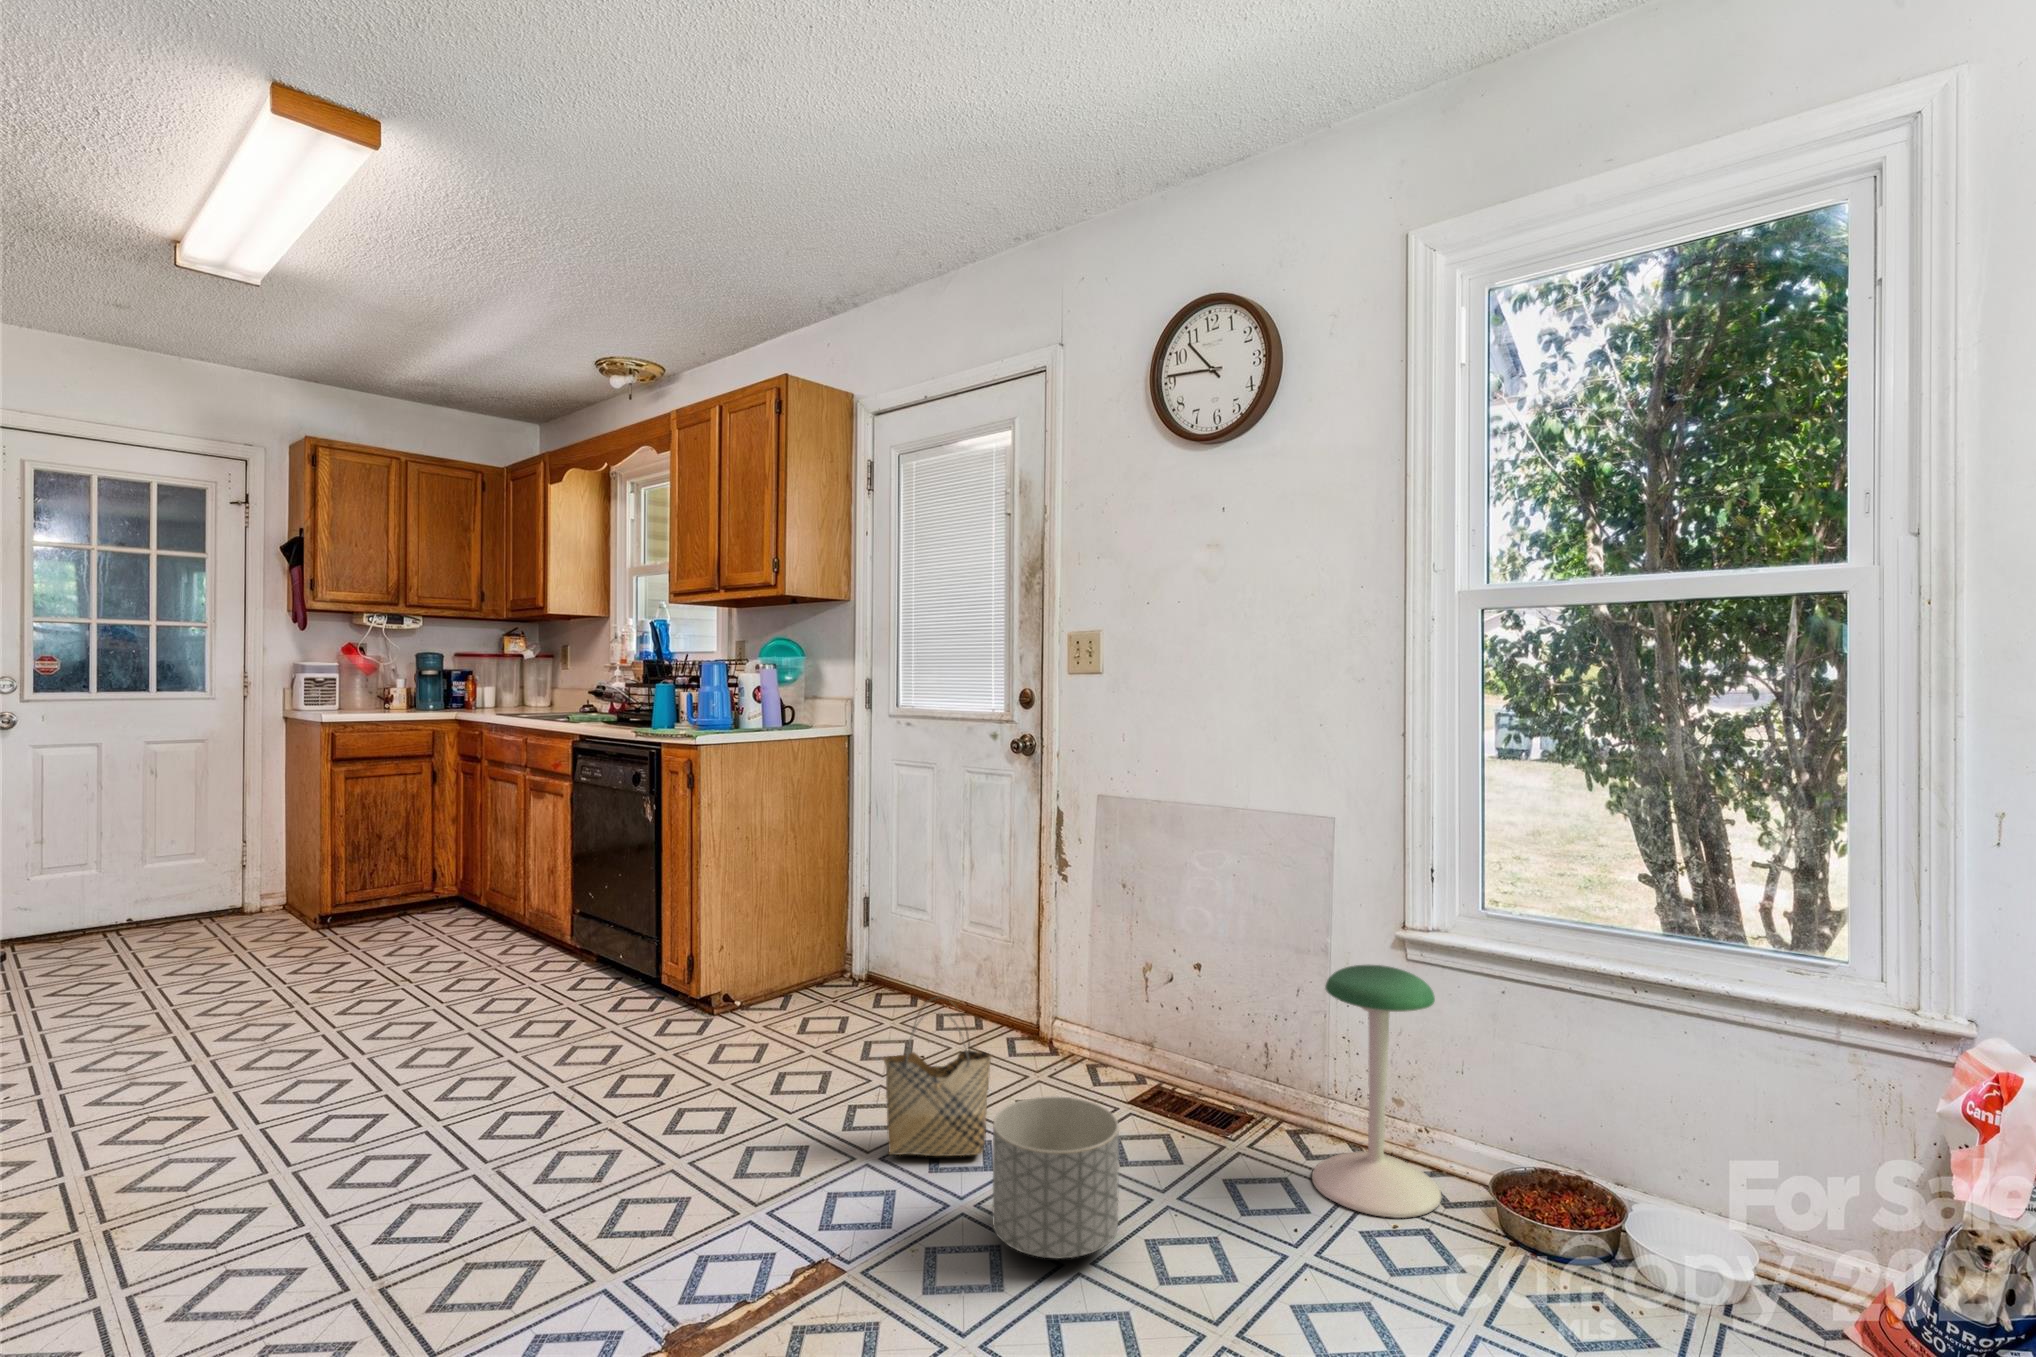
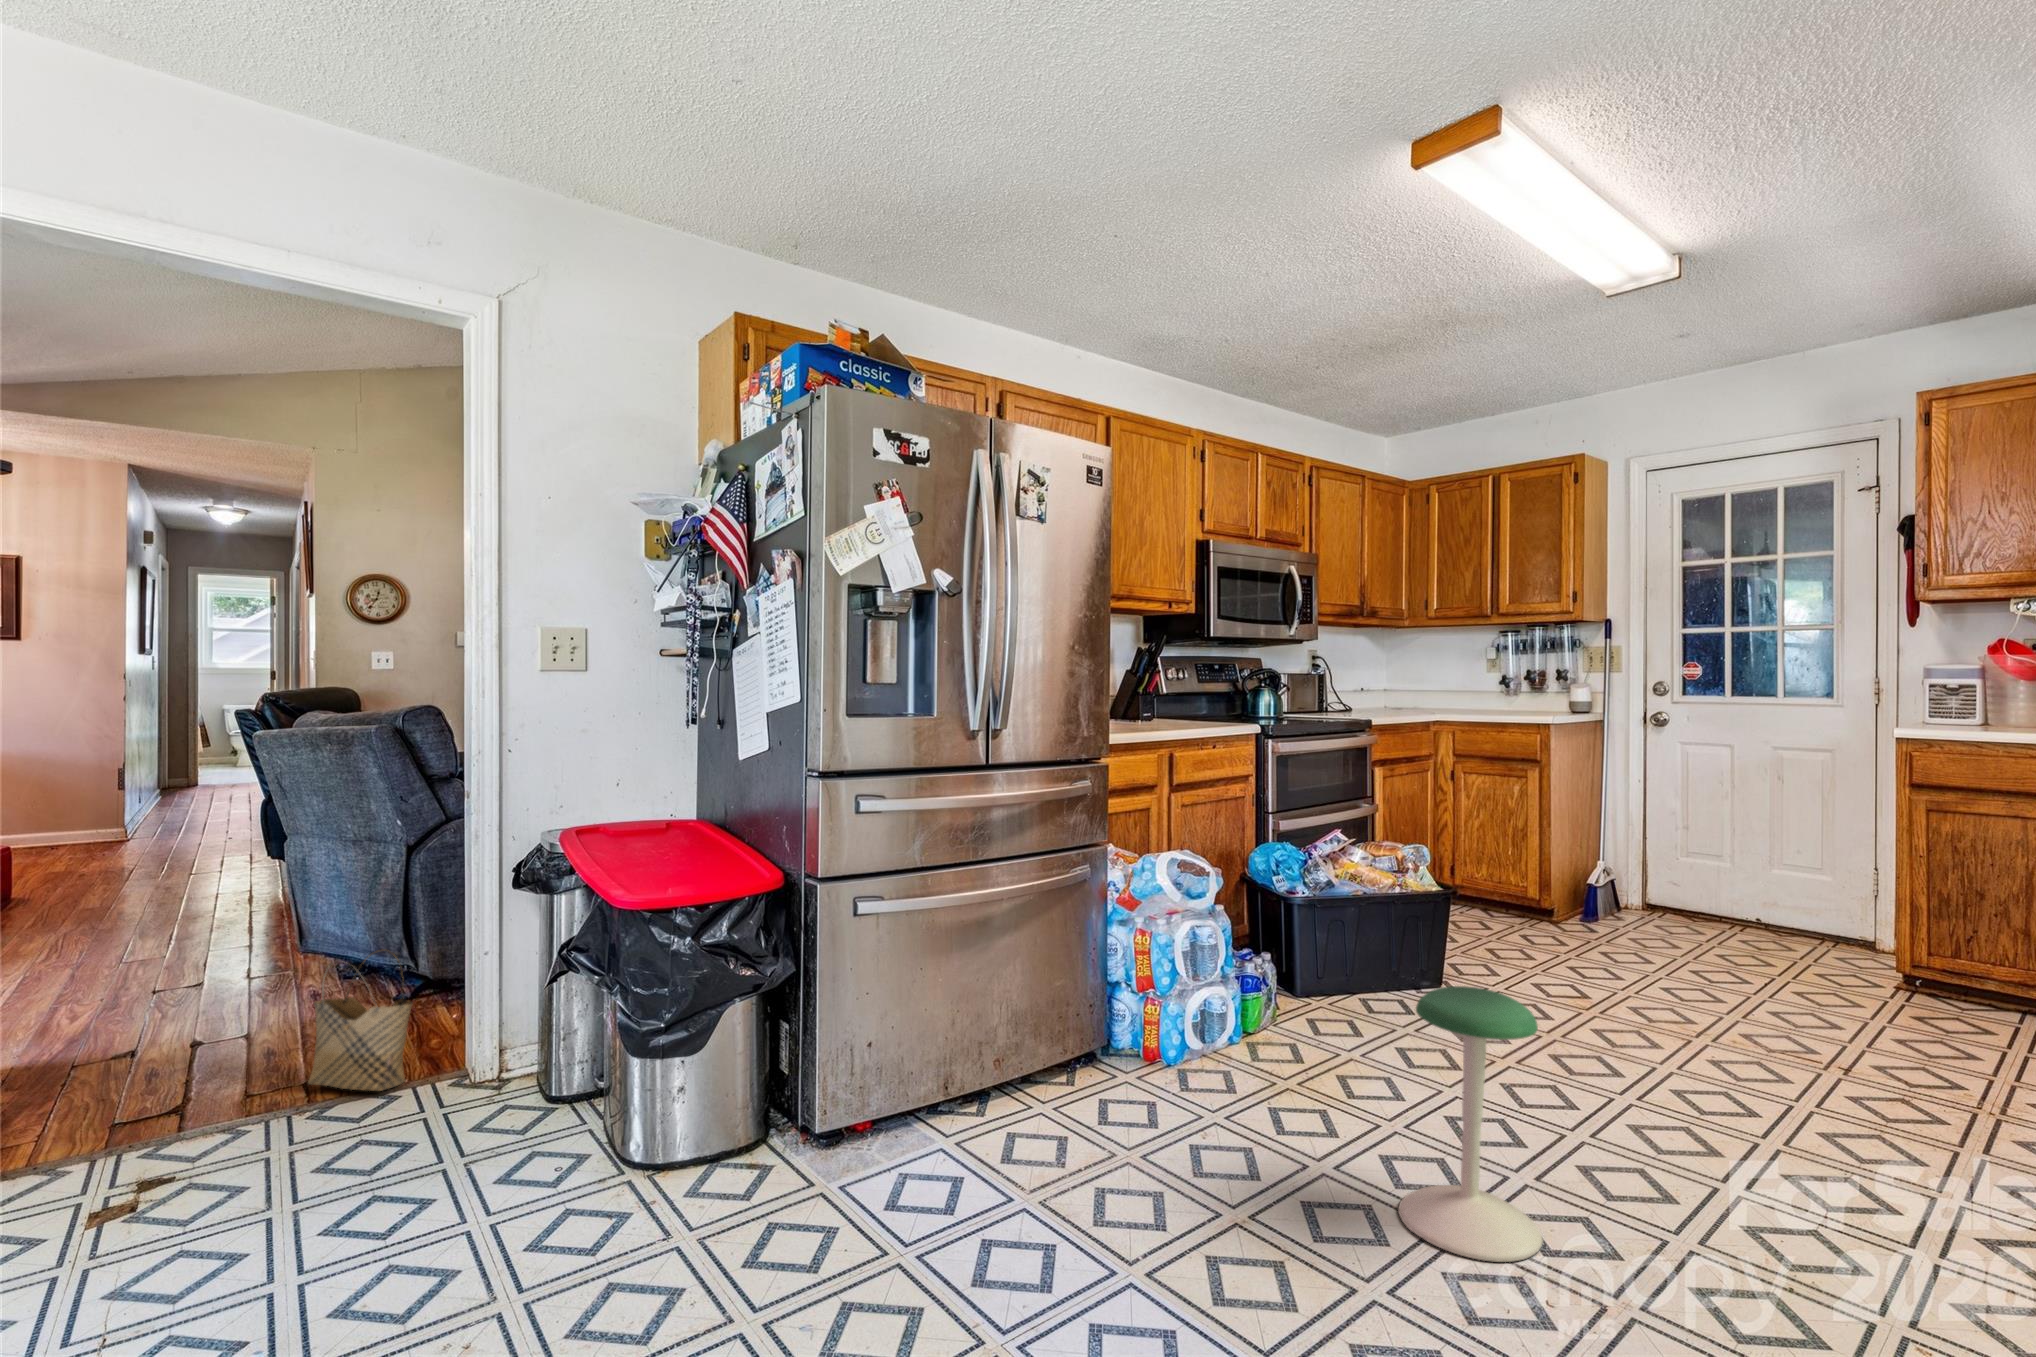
woven basket: present [884,996,991,1156] -> present [308,949,413,1091]
planter: present [993,1096,1119,1259] -> none [1049,1100,1179,1266]

